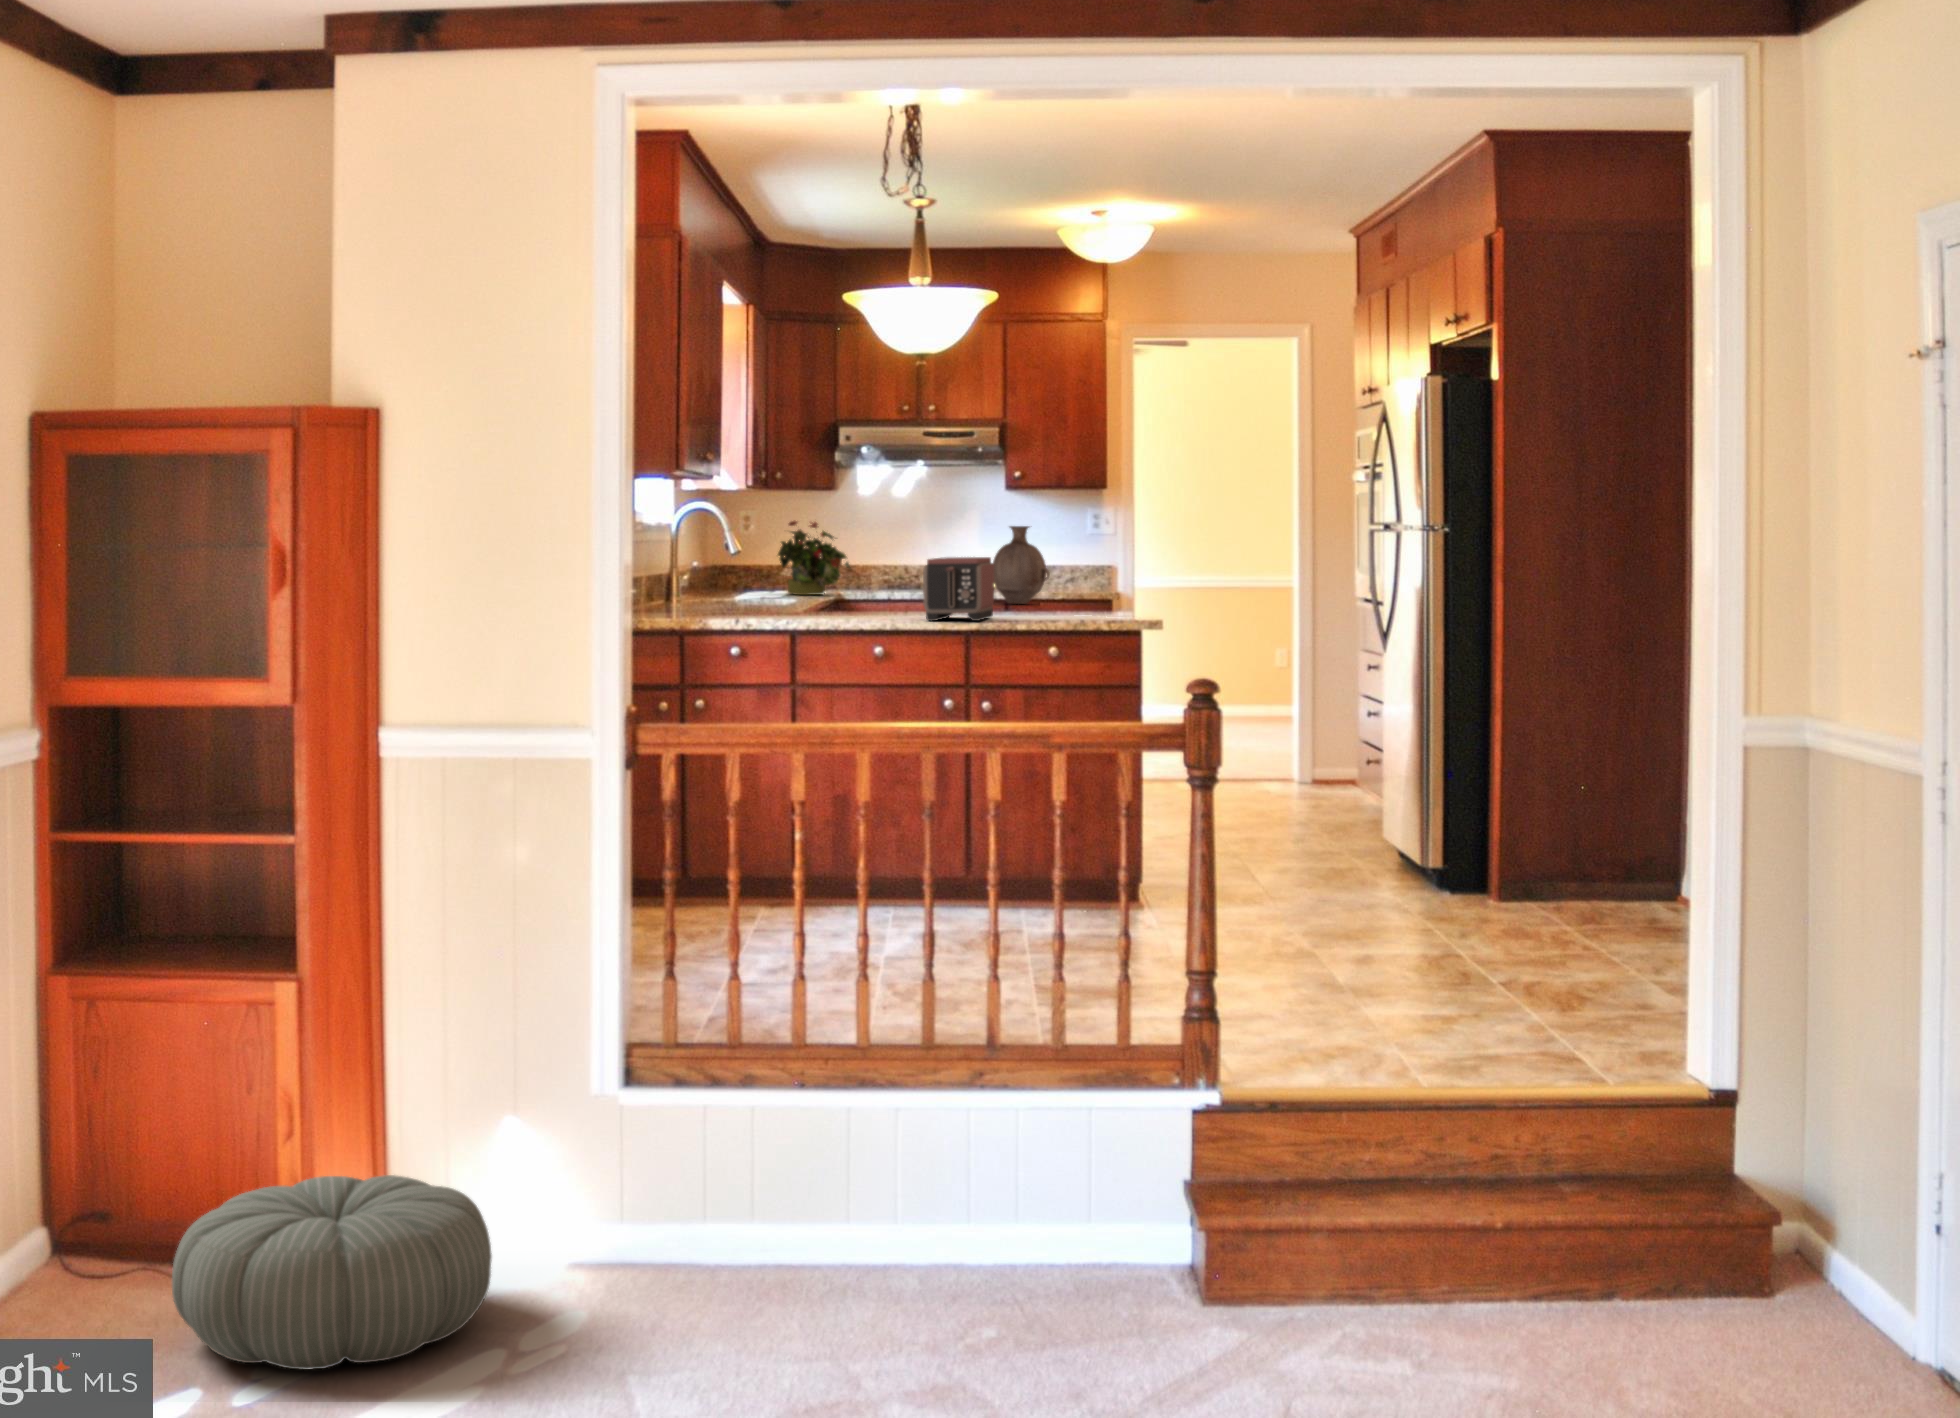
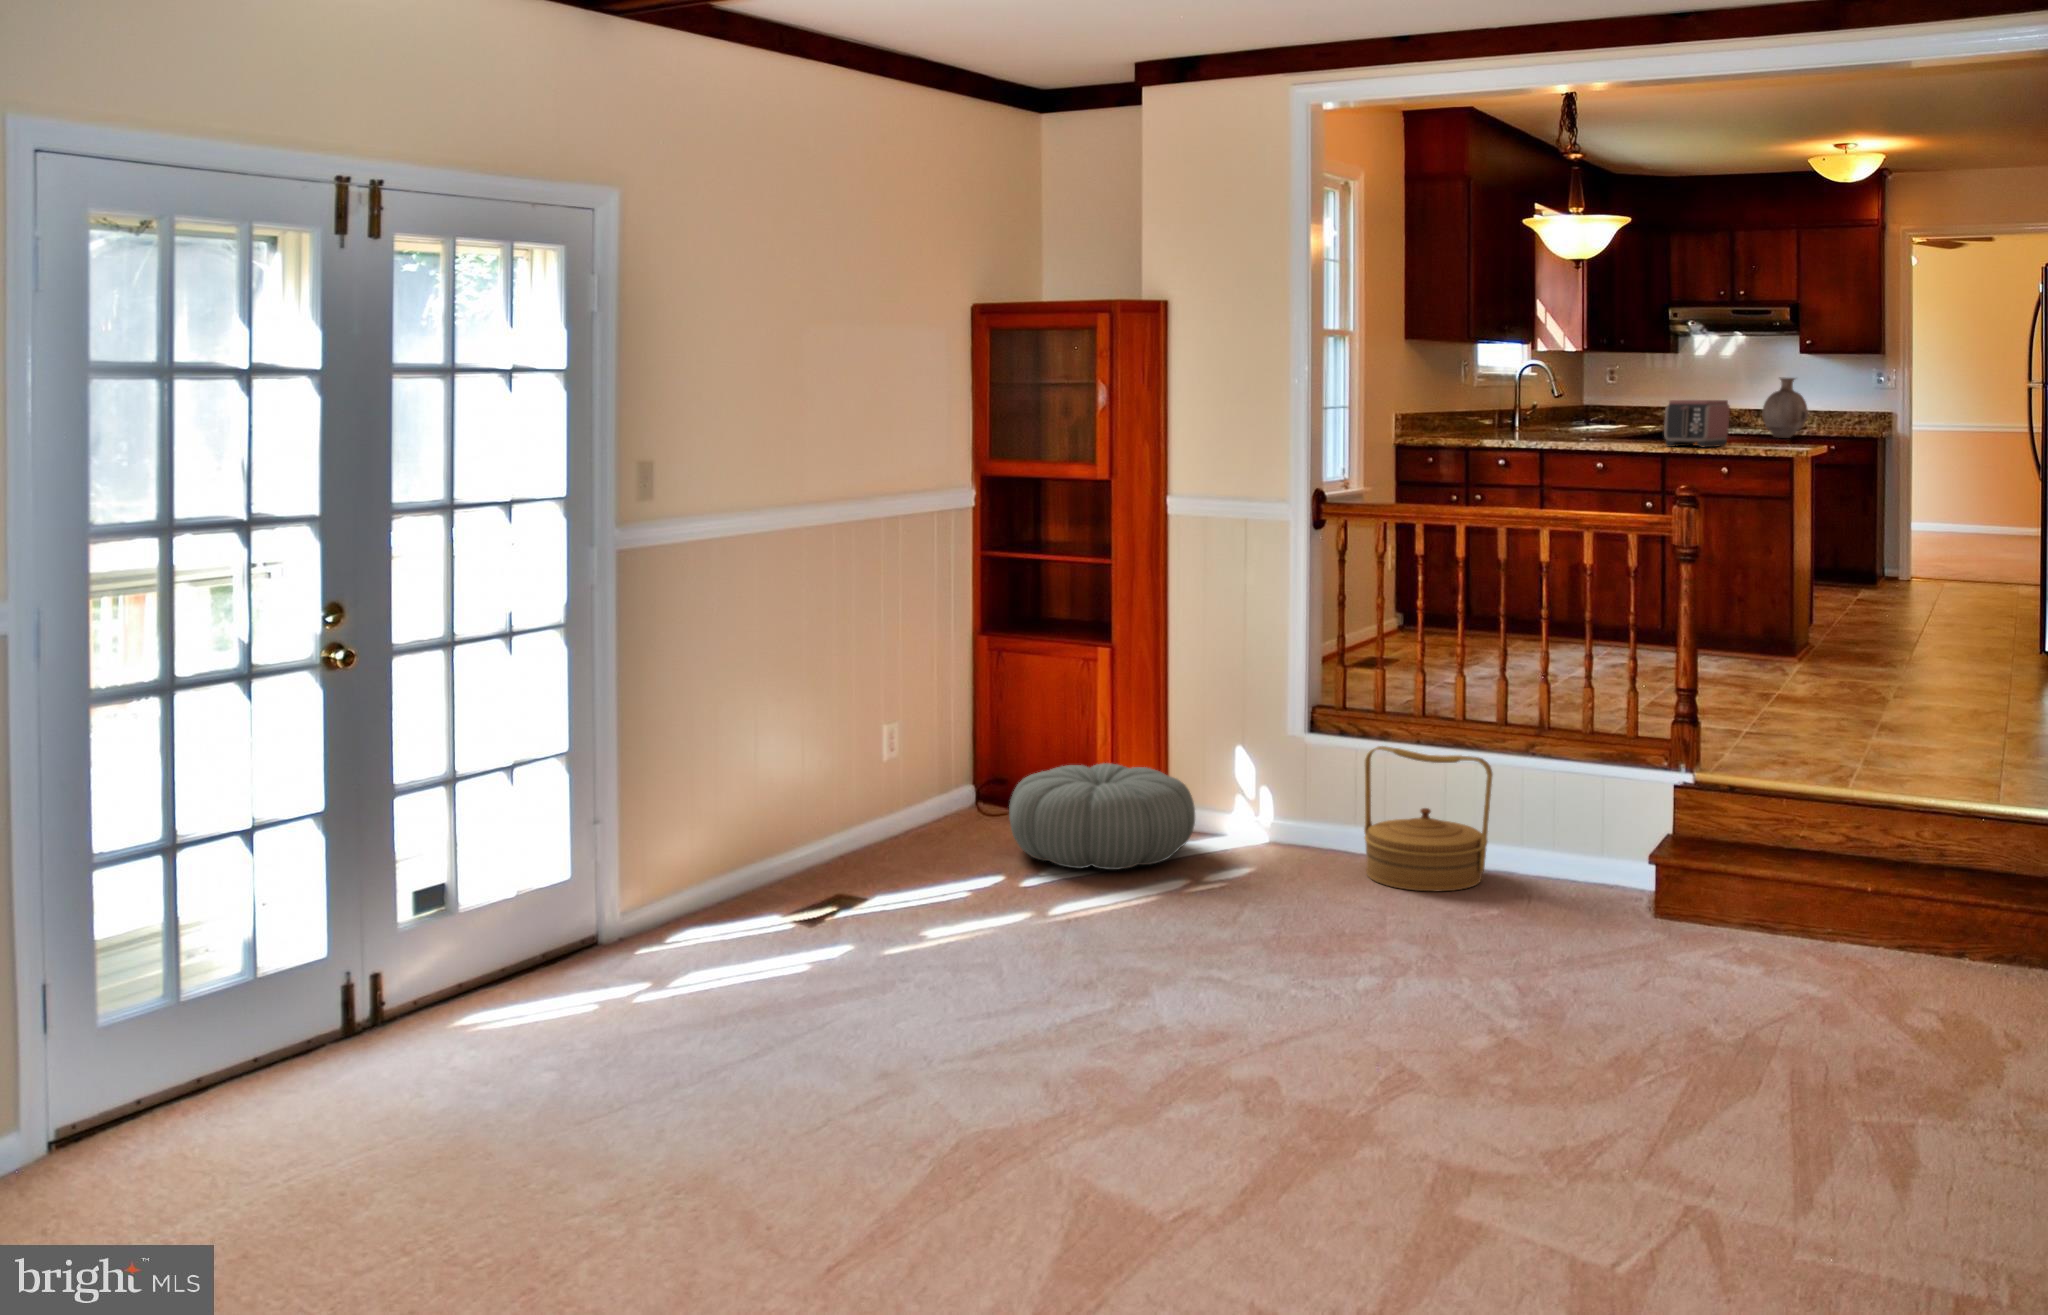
potted plant: present [778,521,849,595] -> none [1608,372,1665,428]
woven basket: none [754,1098,953,1319] -> present [1364,746,1493,892]

